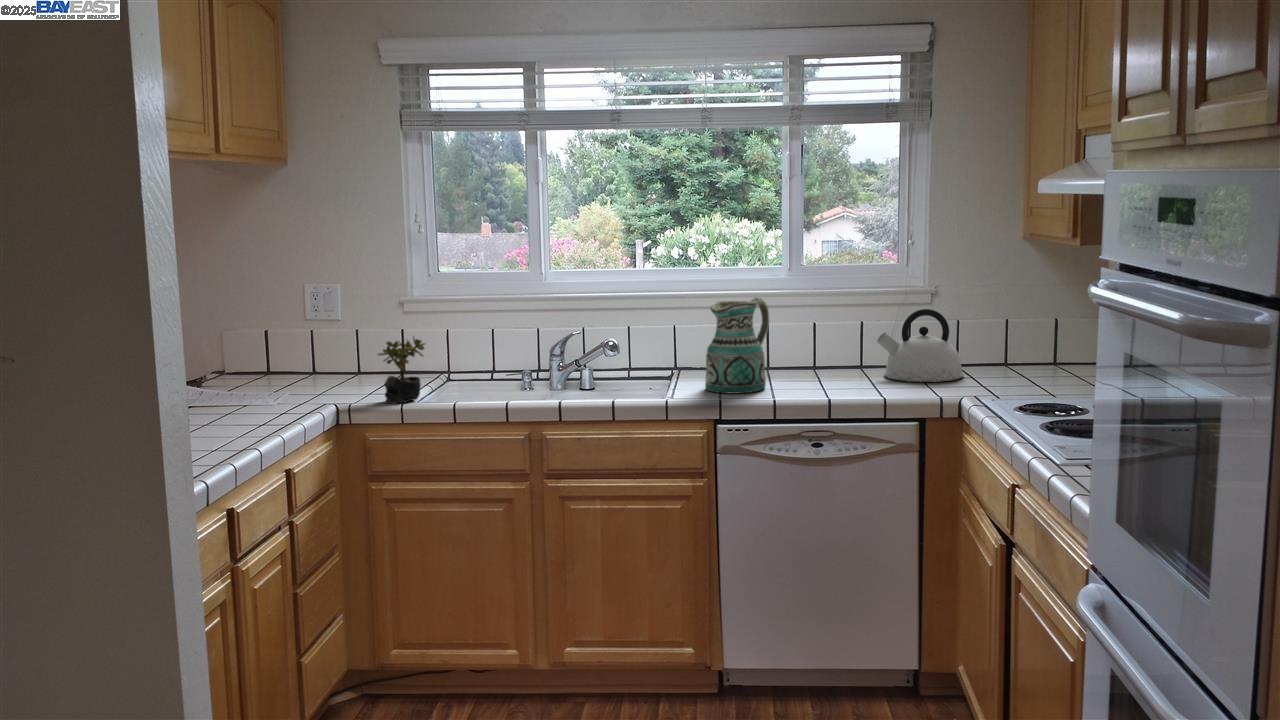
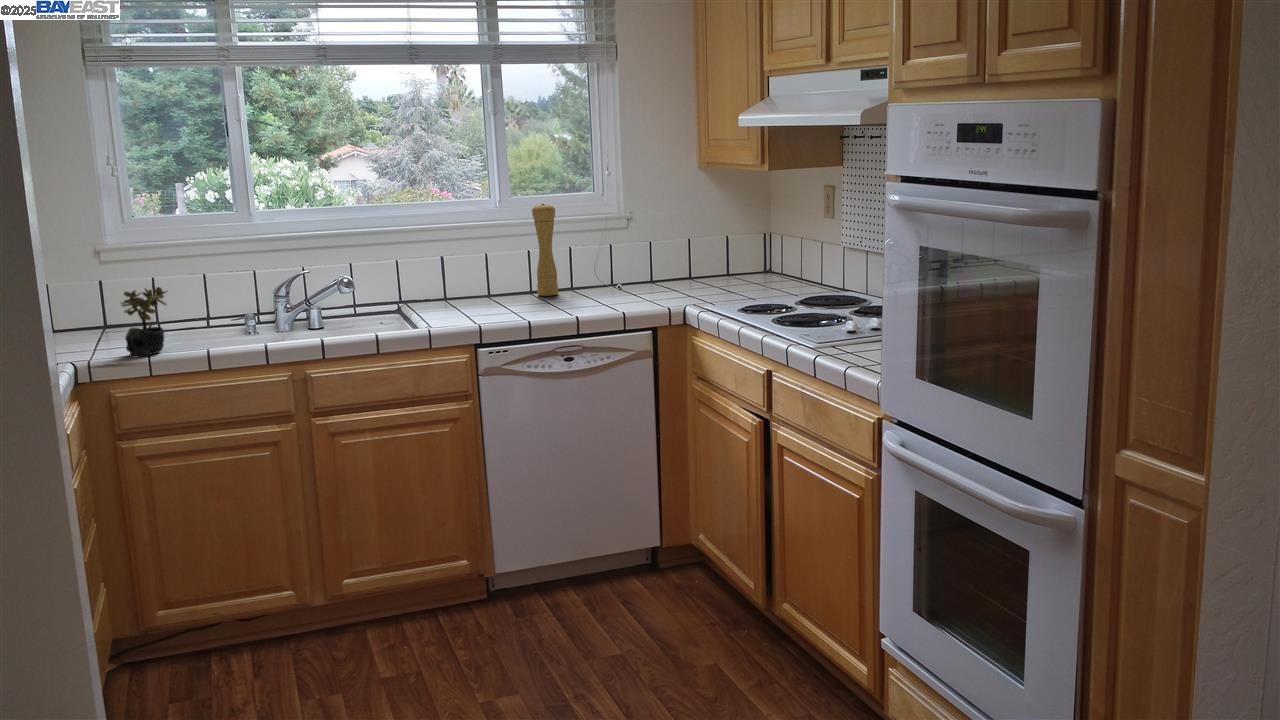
pepper mill: none [815,274,840,373] -> present [532,204,558,296]
ceramic pitcher: present [705,297,769,394] -> none [452,228,510,319]
kettle: present [877,309,964,382] -> none [595,232,669,297]

